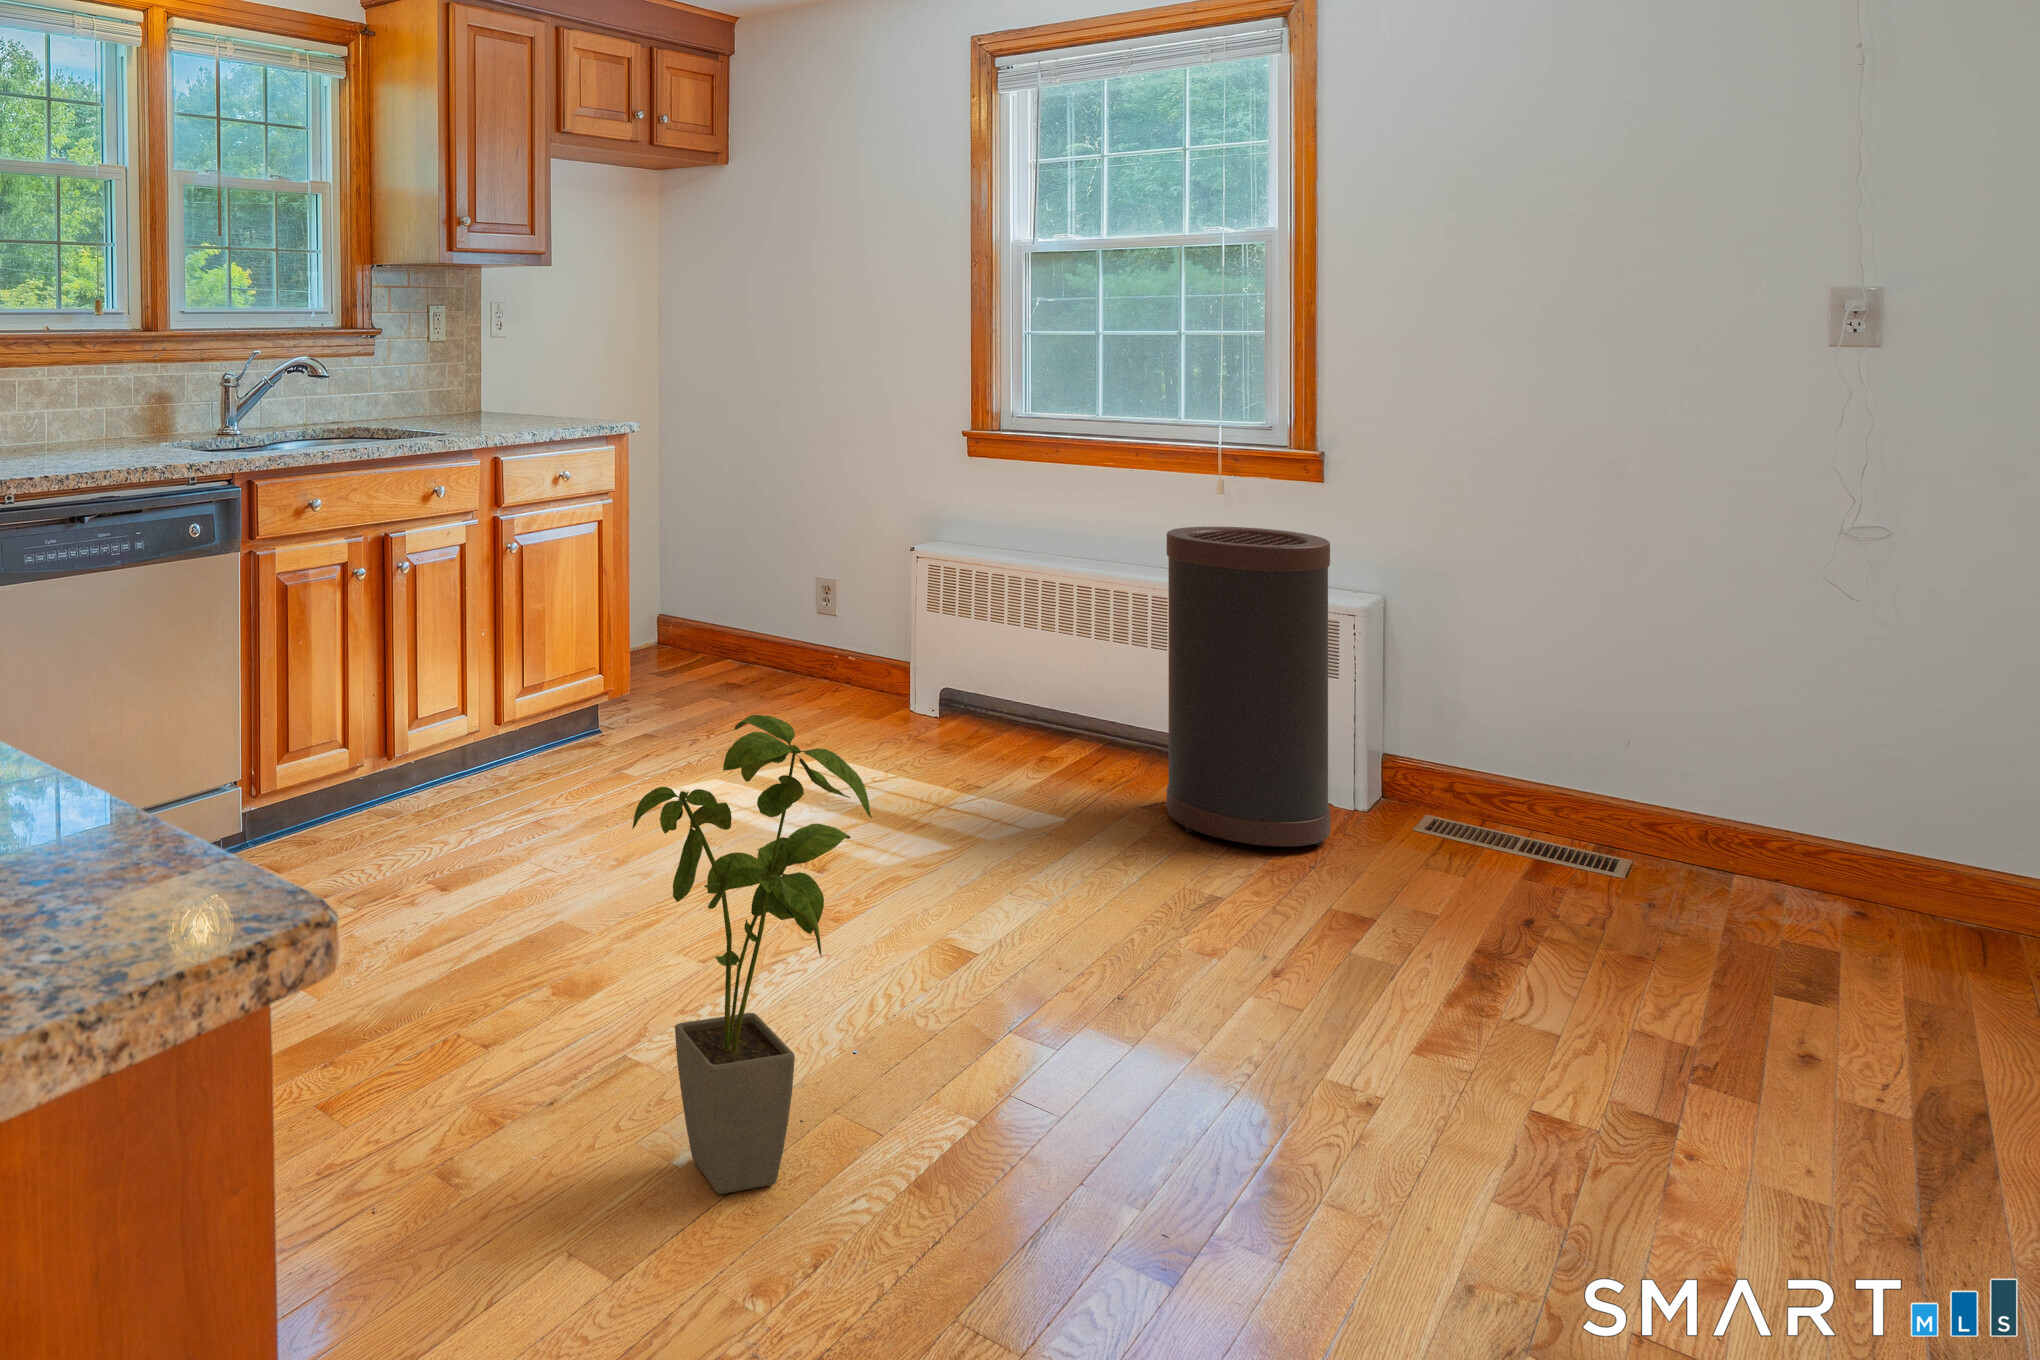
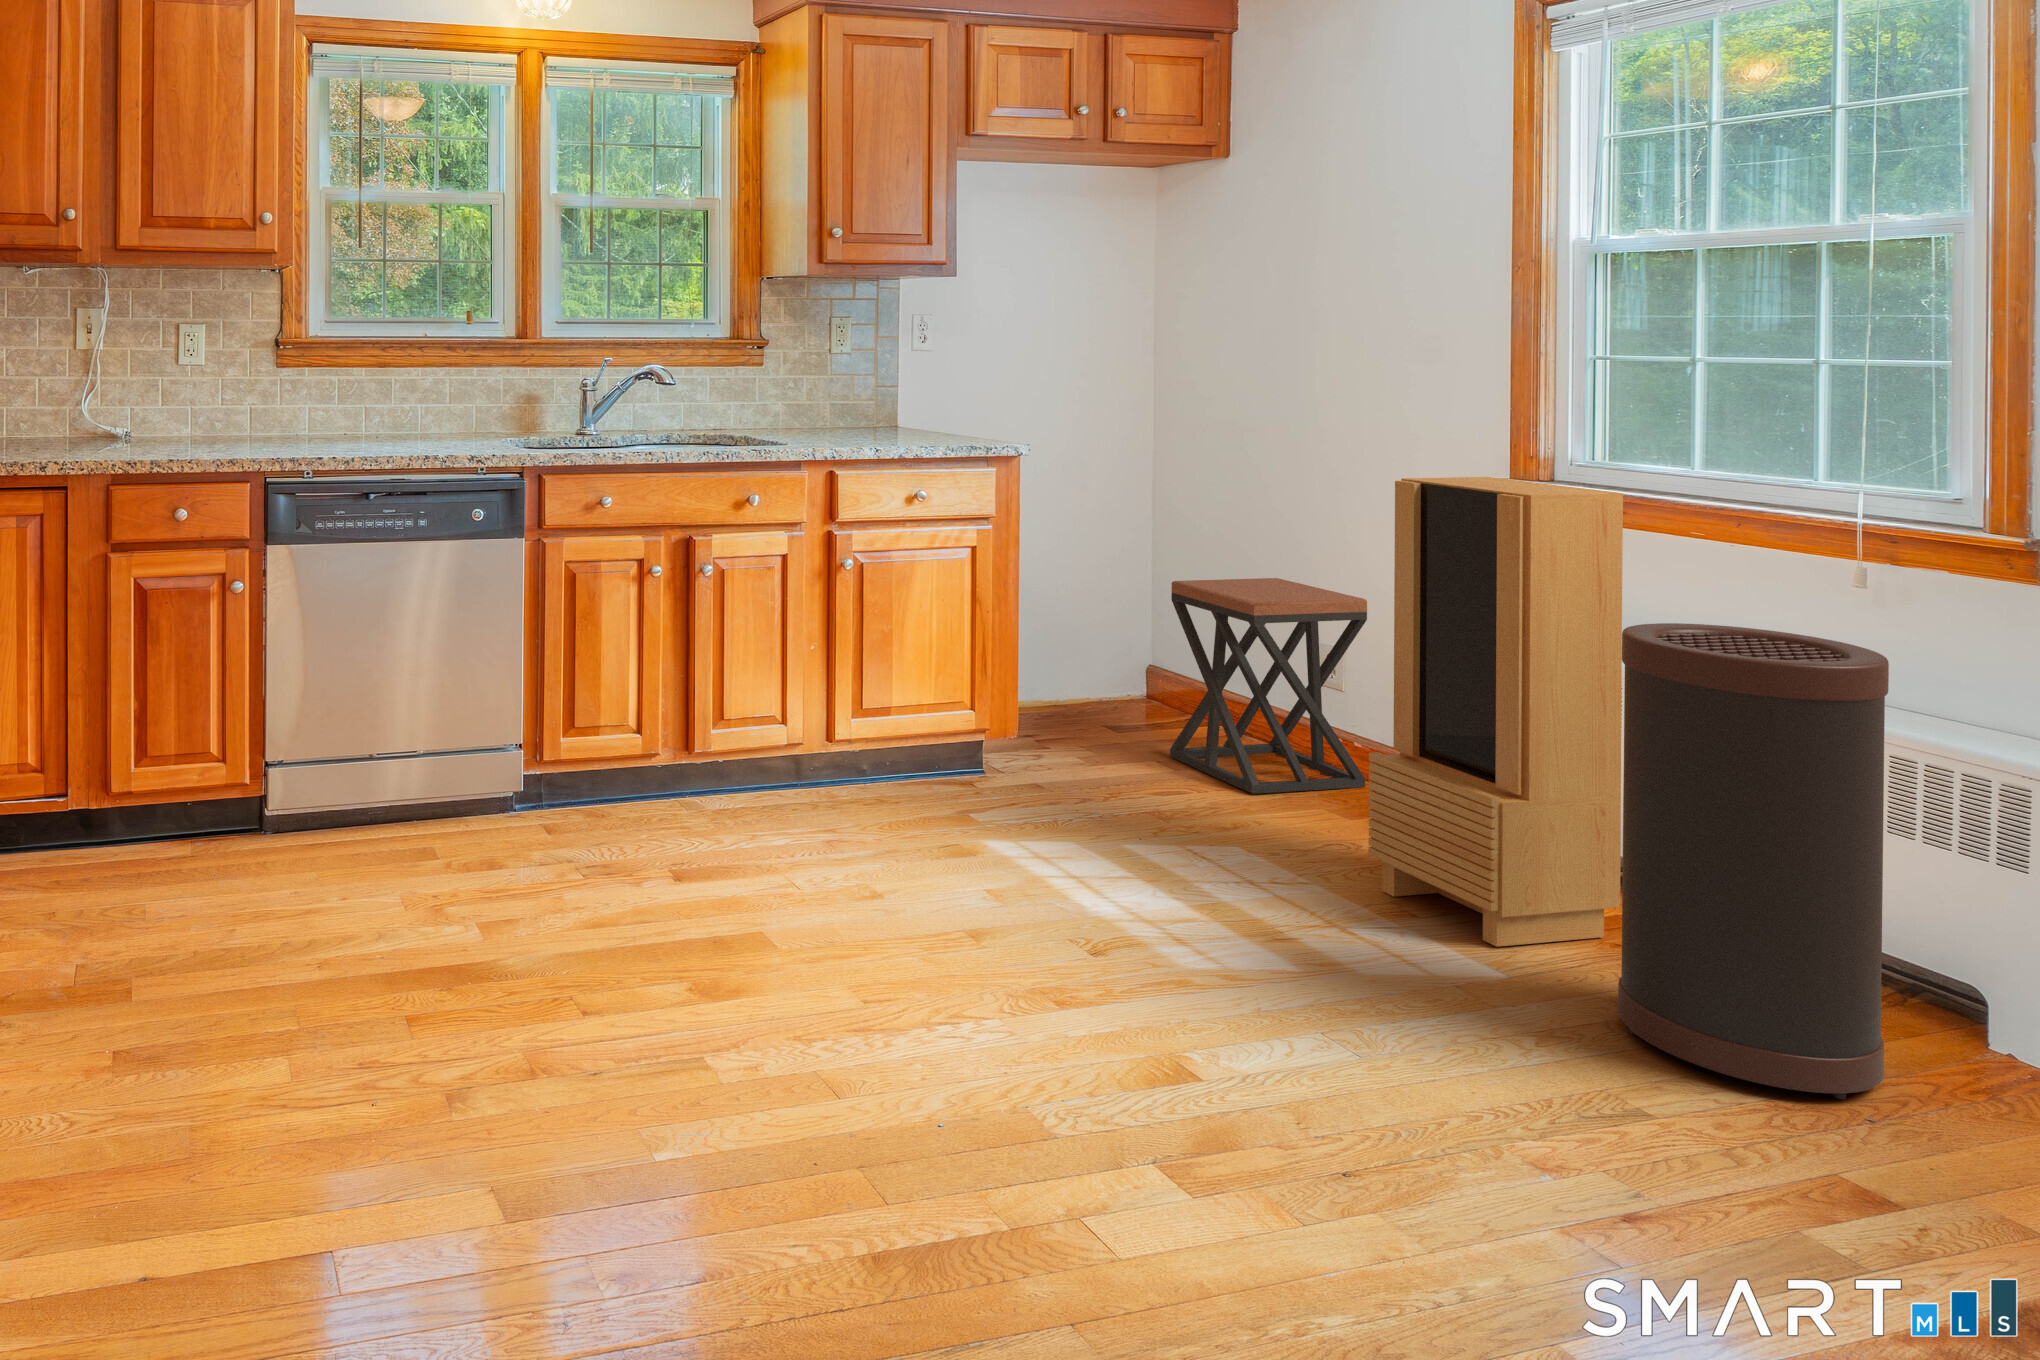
storage cabinet: none [946,430,1111,790] -> present [1369,477,1623,947]
stool: none [713,526,859,706] -> present [1170,578,1367,794]
house plant: present [632,715,872,1194] -> none [548,727,791,1192]

